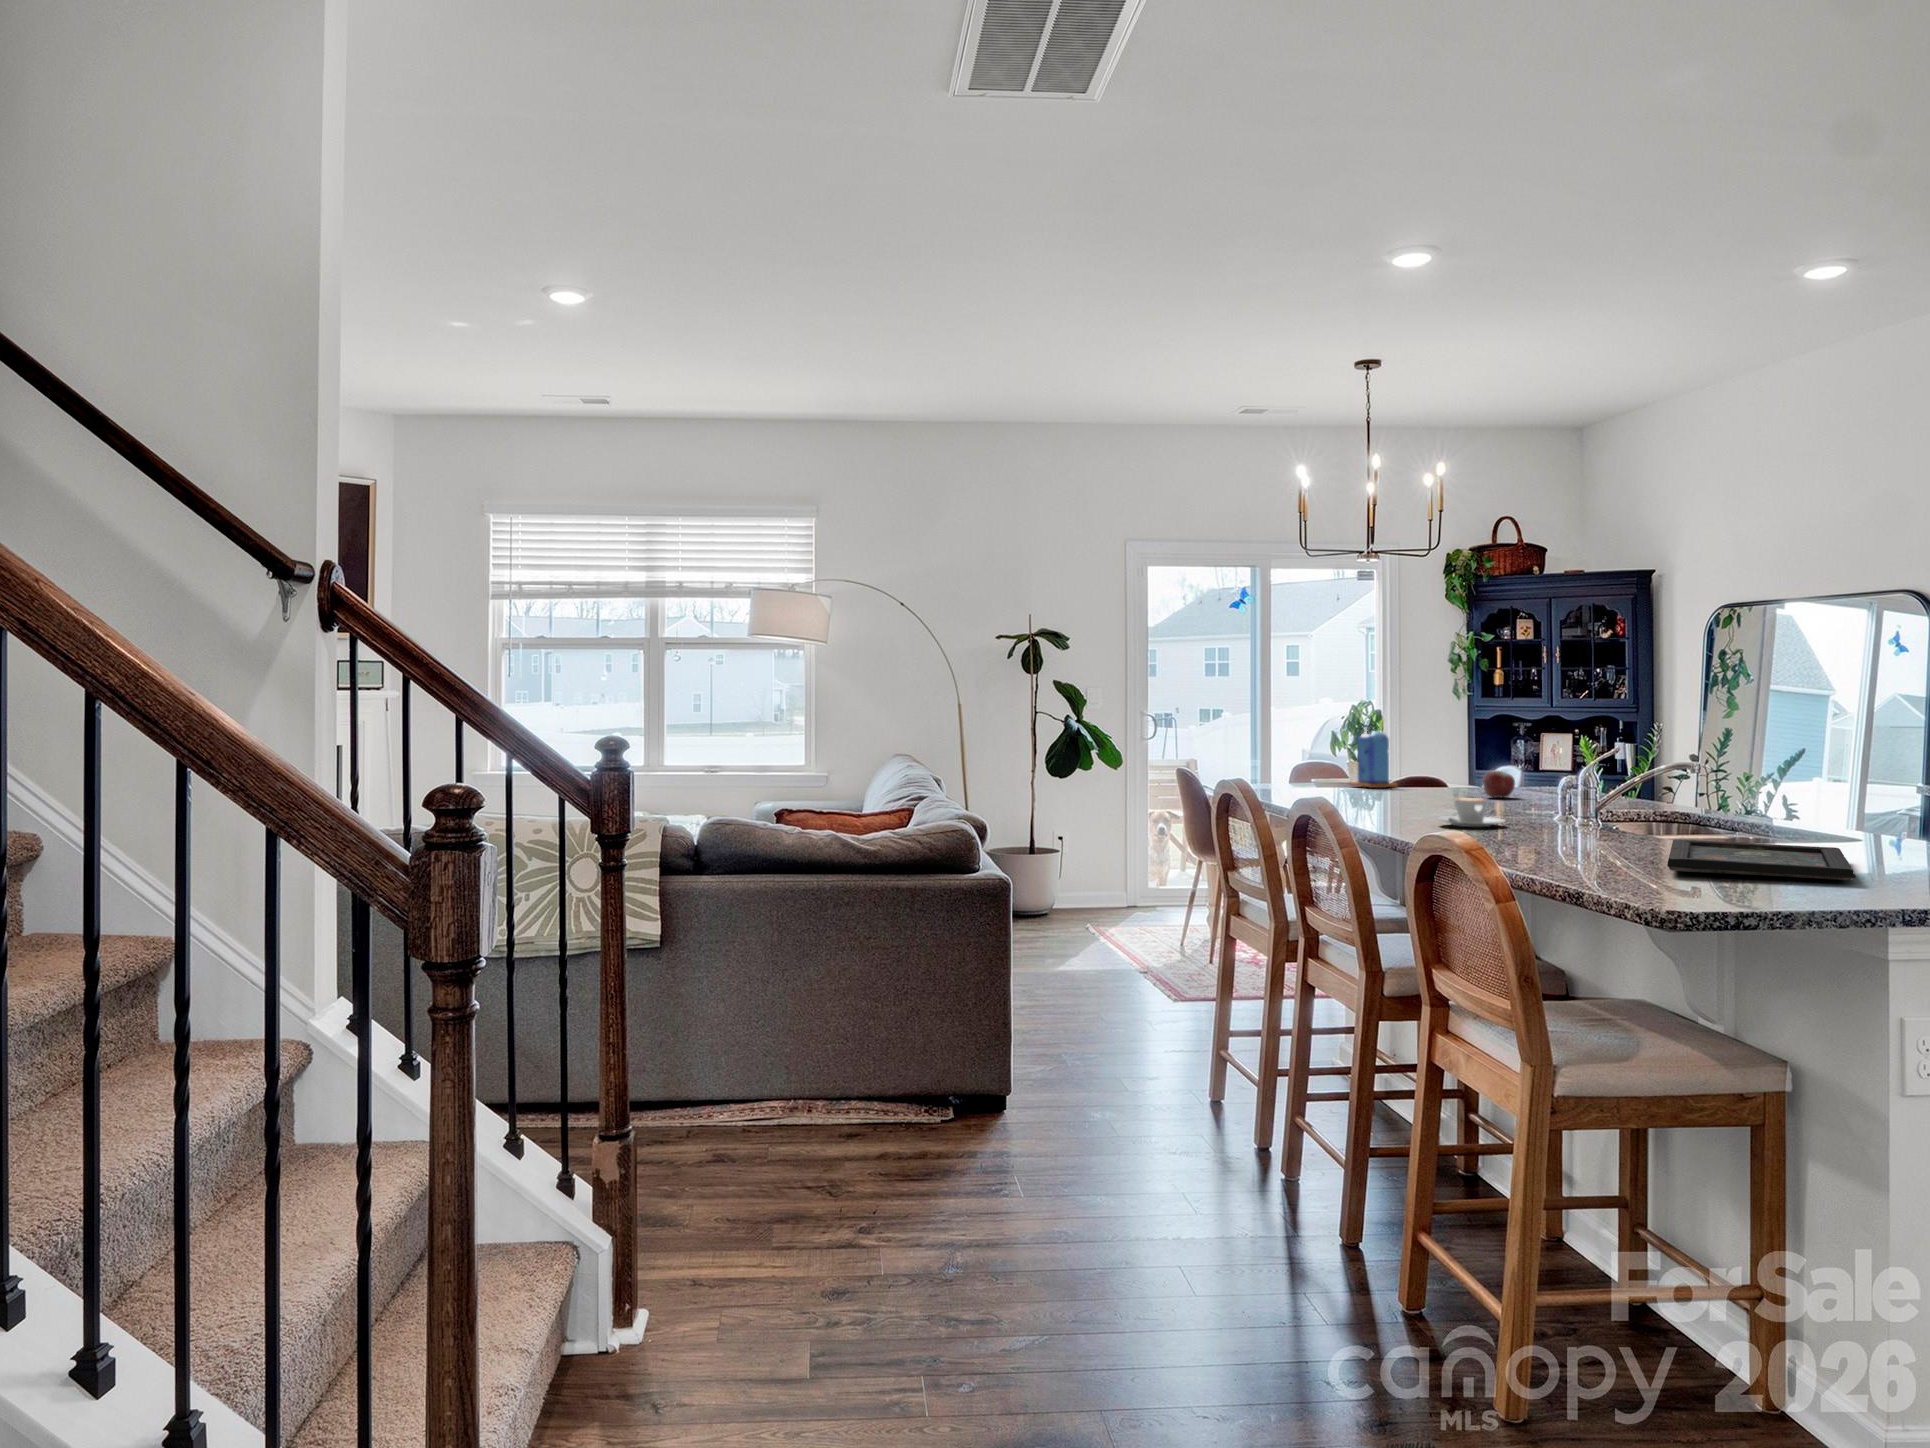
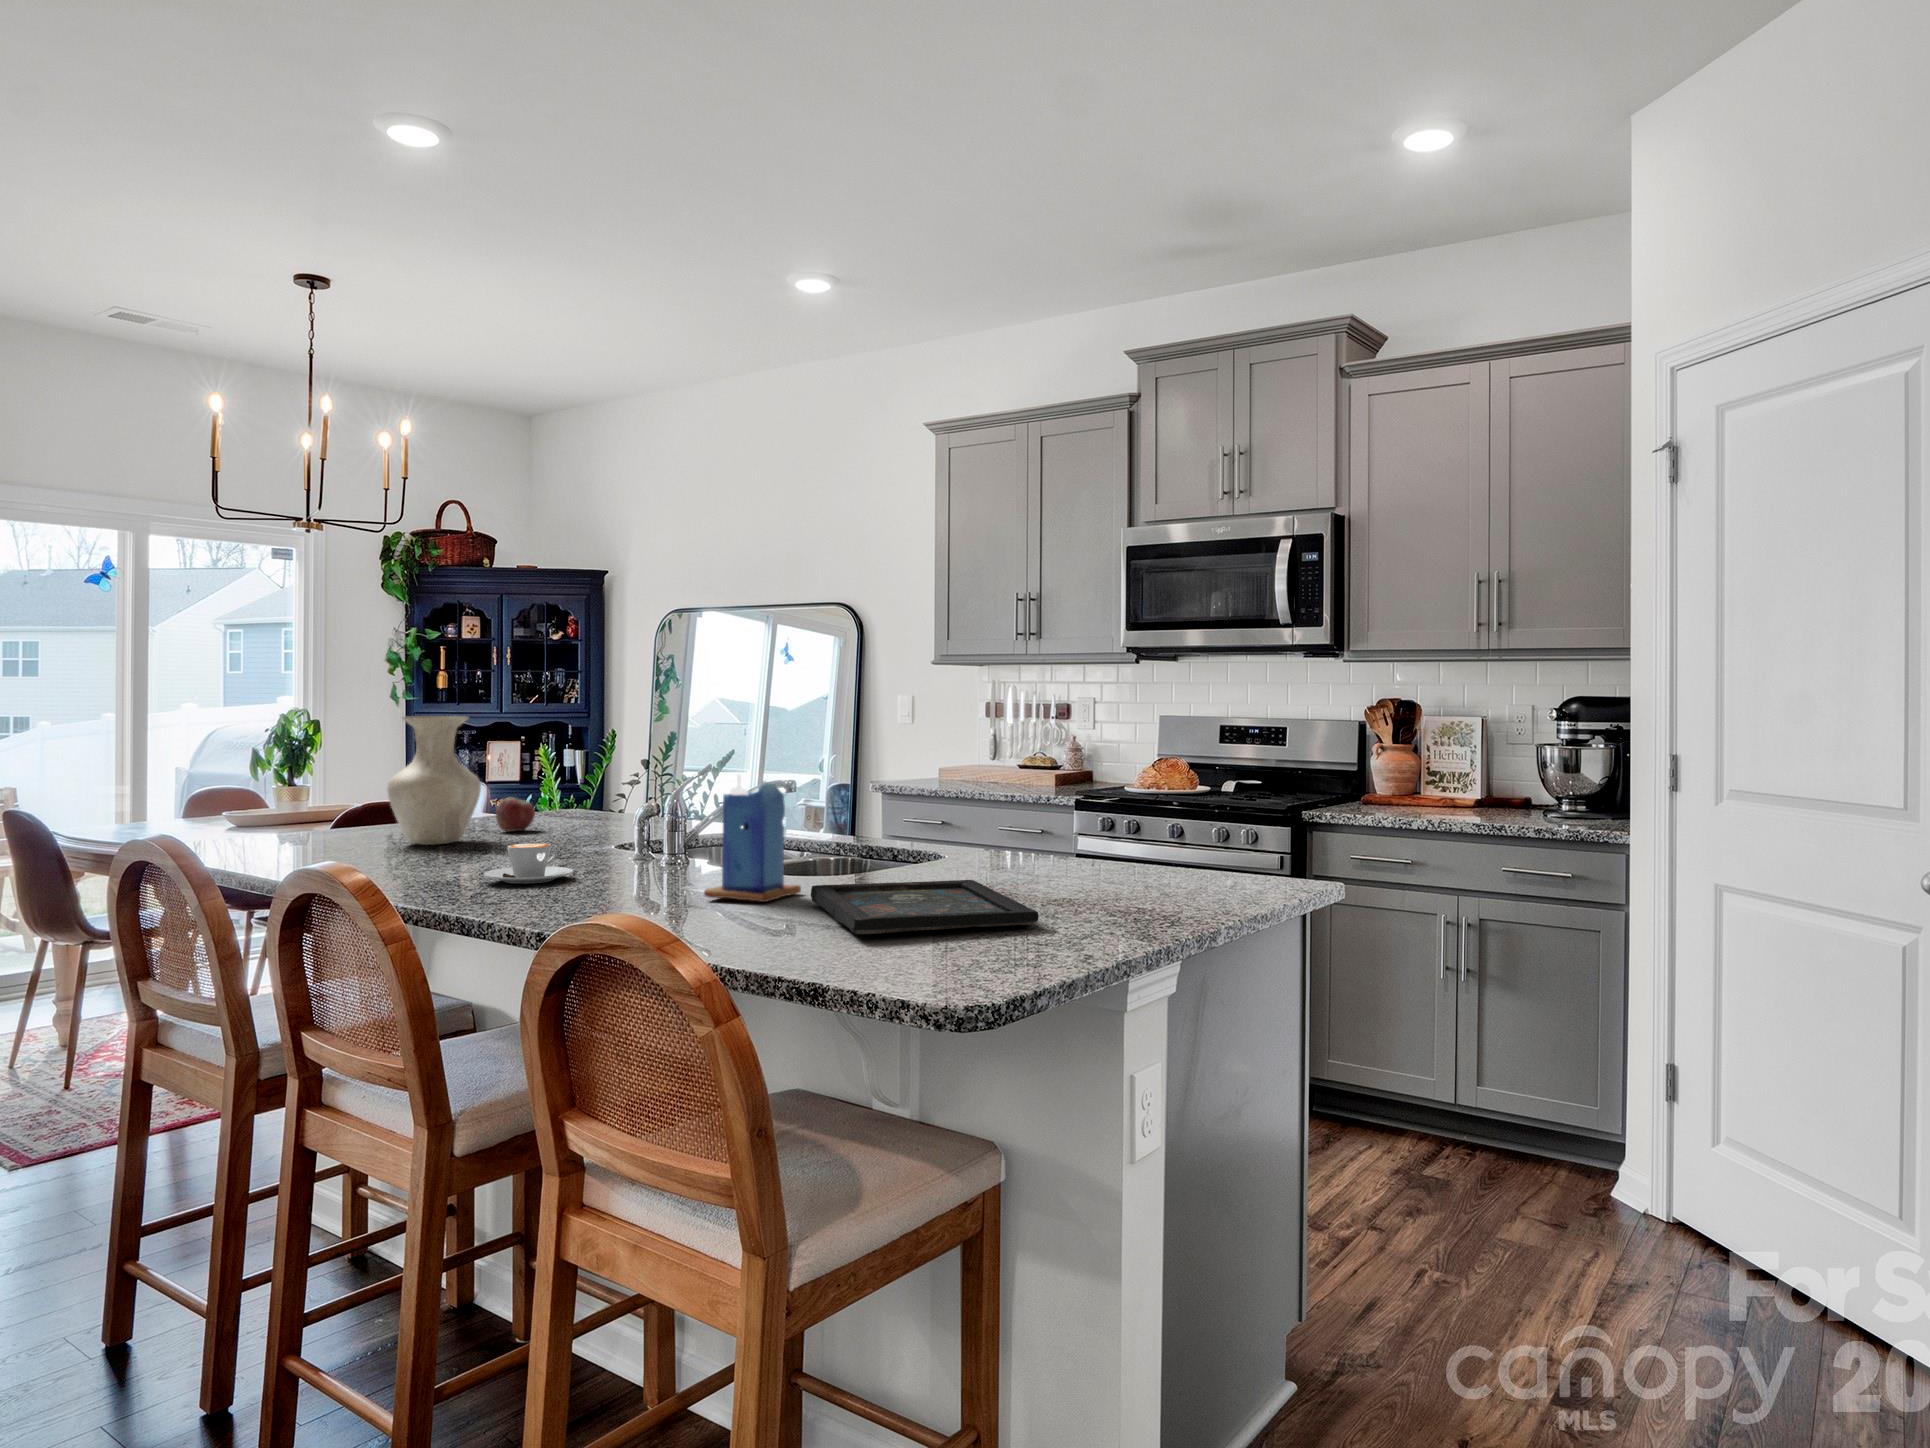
vase: none [1394,704,1465,802] -> present [387,716,481,845]
candle: present [1349,729,1398,788] -> present [704,774,801,902]

